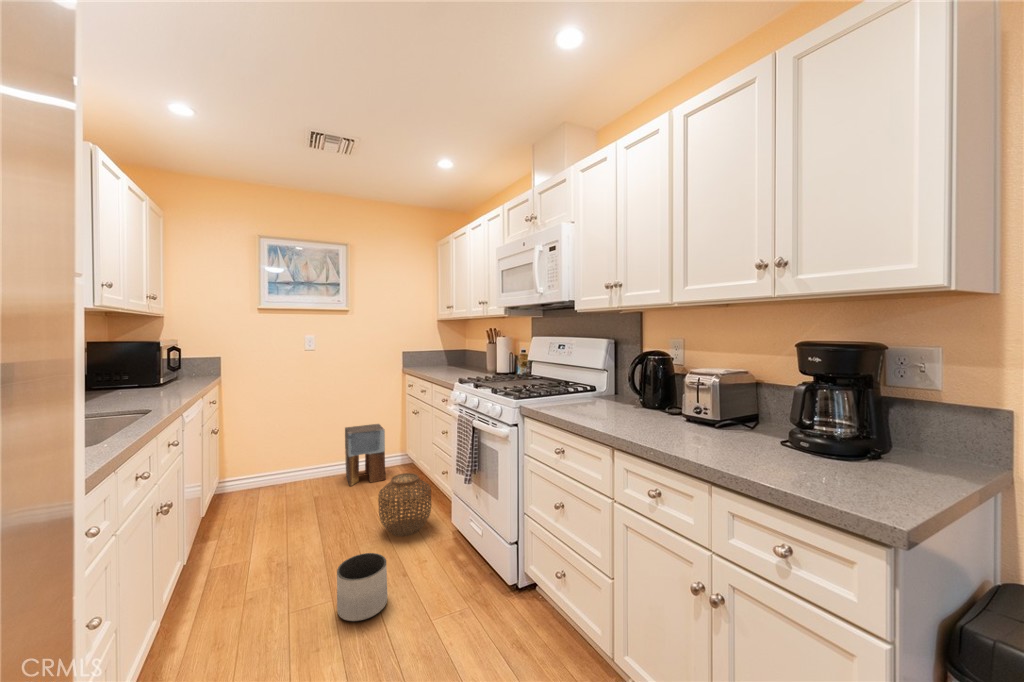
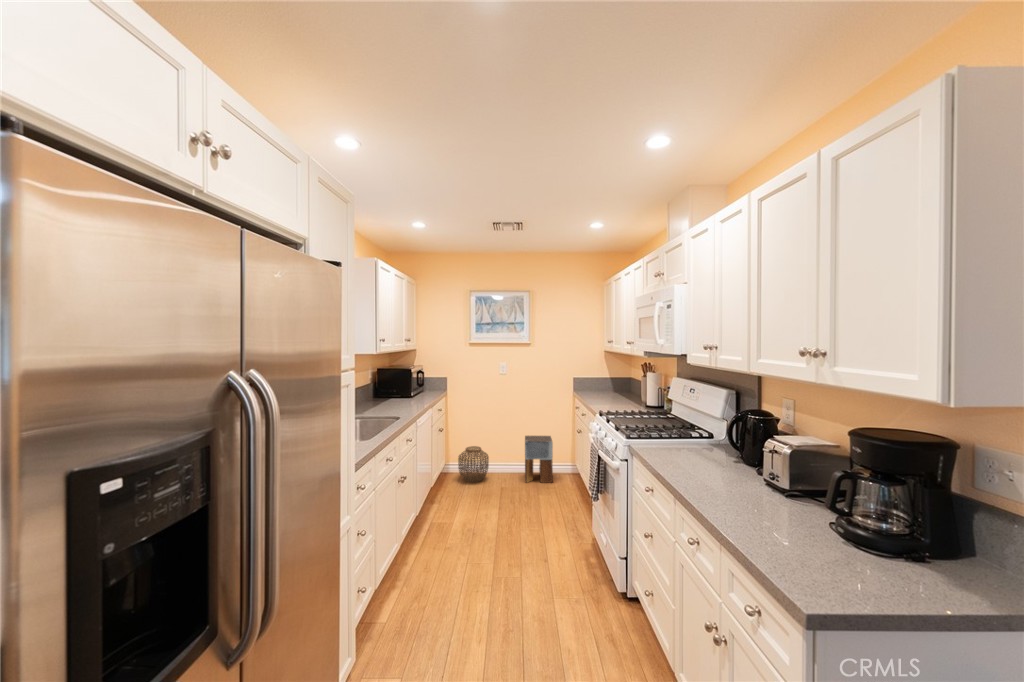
woven basket: present [378,473,431,536] -> present [458,446,489,482]
planter: present [337,553,388,621] -> none [494,534,527,581]

